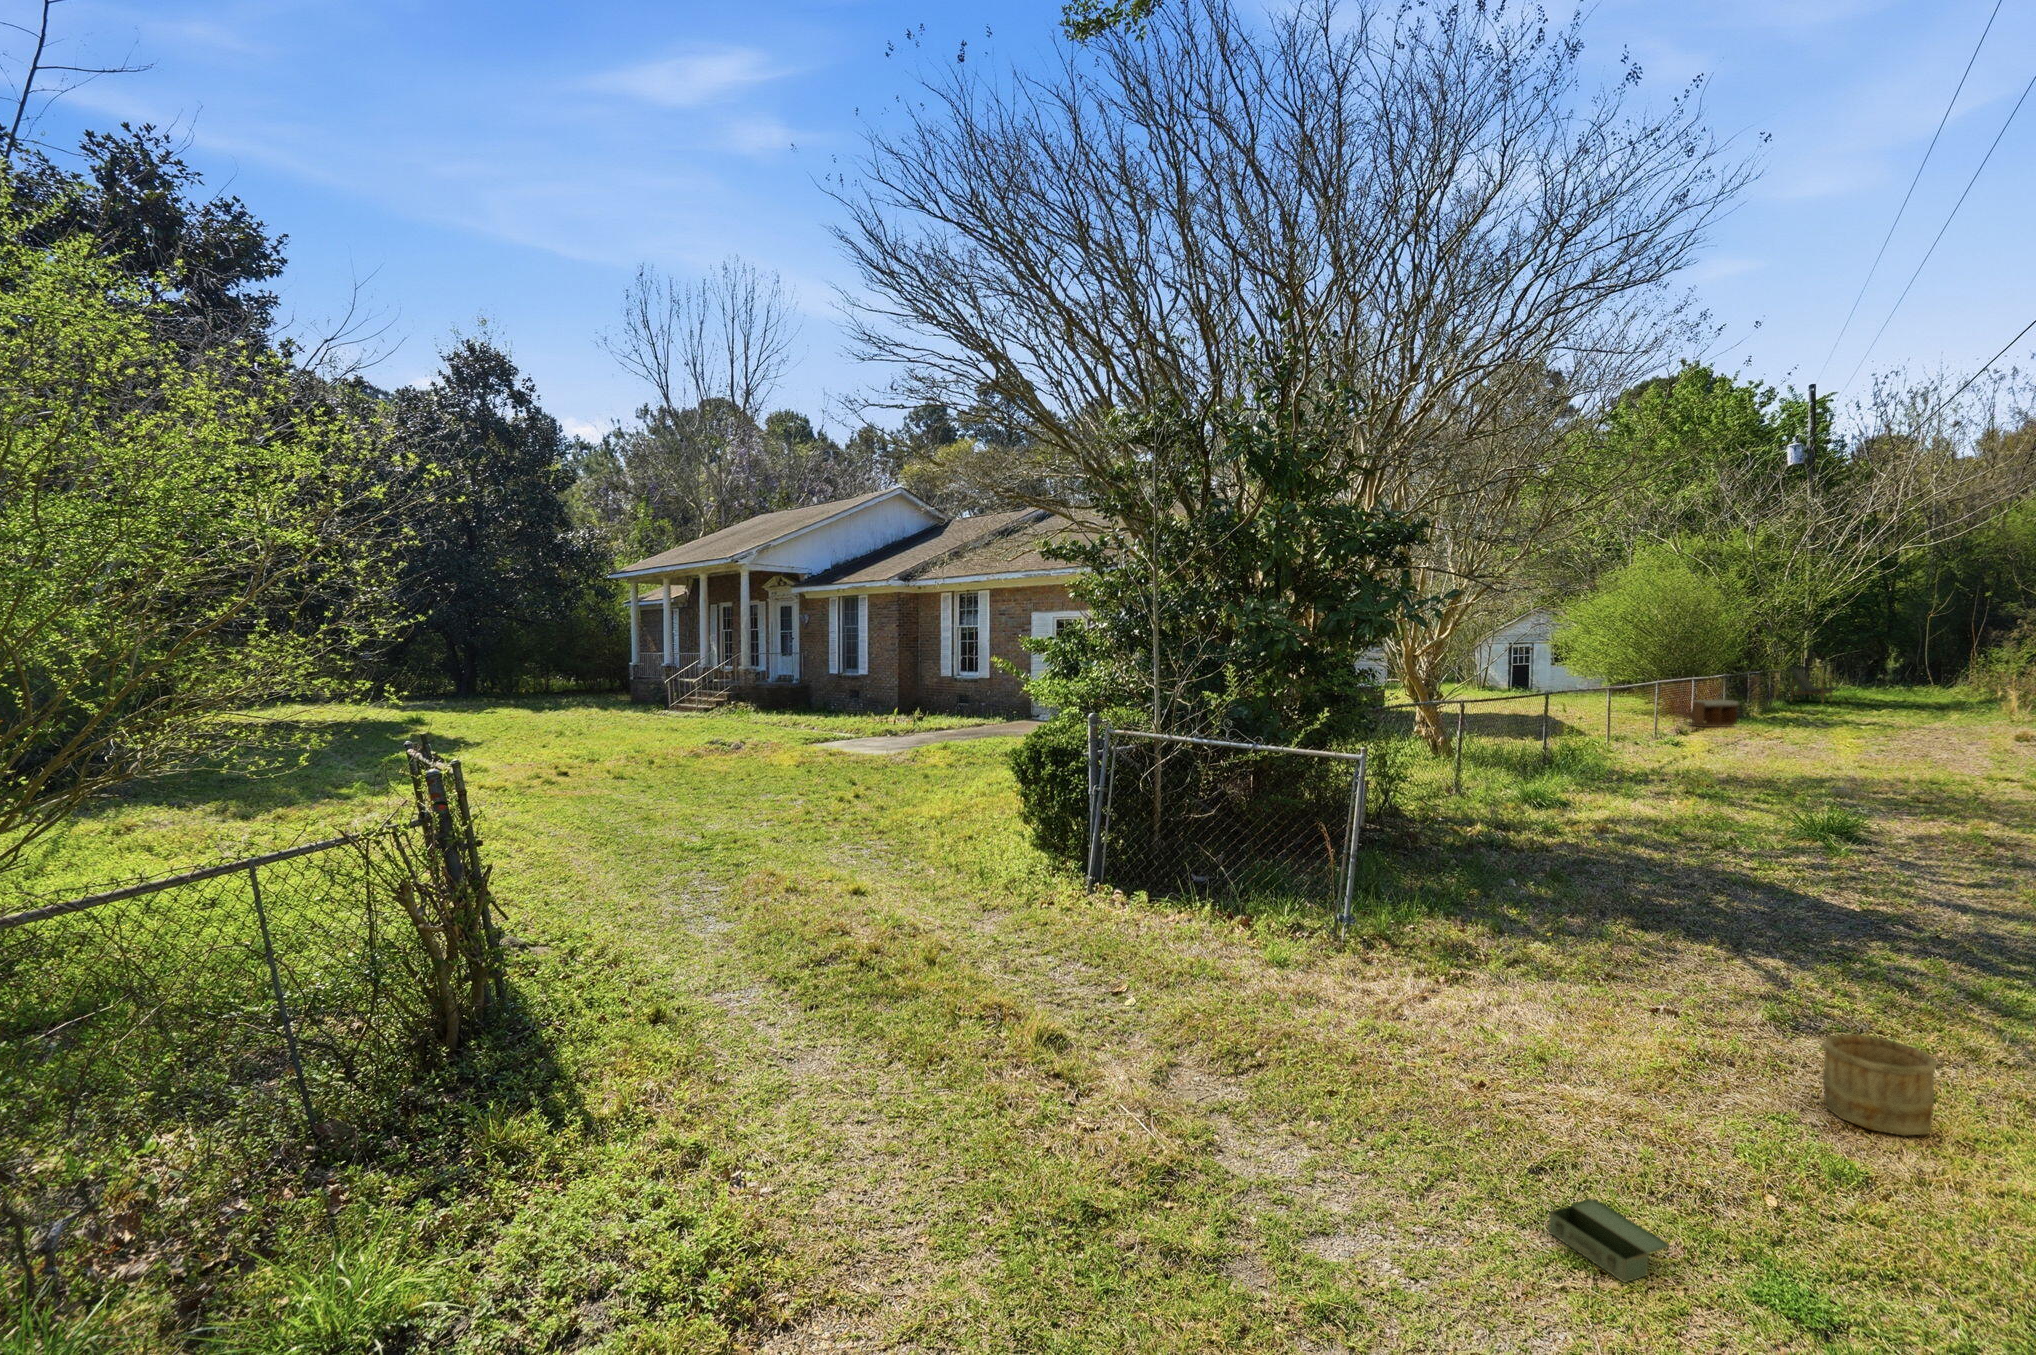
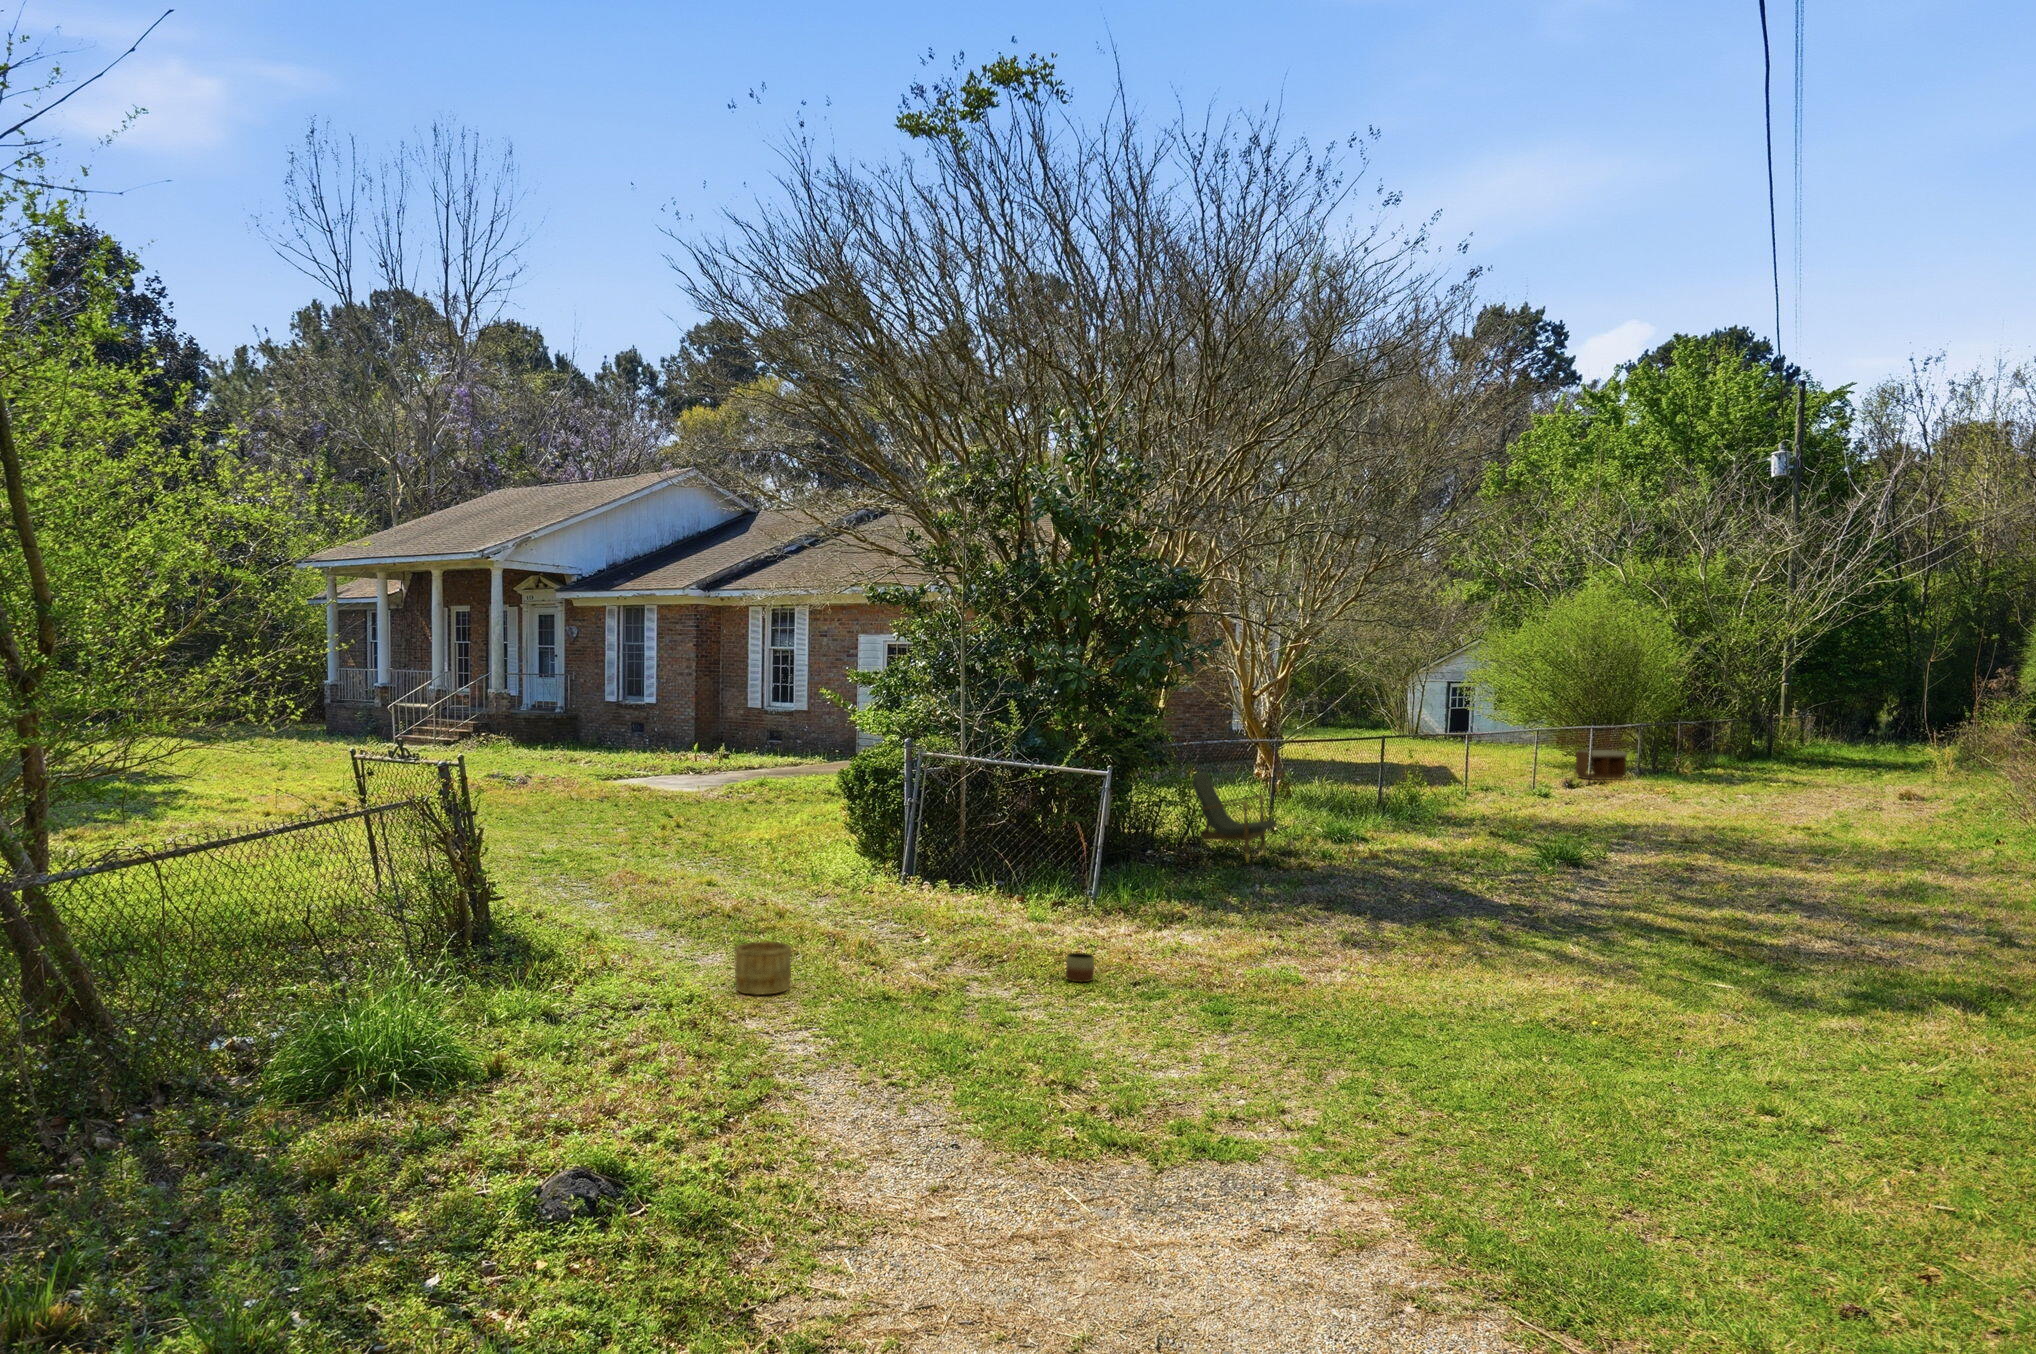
lounge chair: present [1791,668,1838,702] -> present [1193,772,1276,863]
wooden bucket: present [1821,1034,1937,1136] -> present [734,941,792,995]
planter: none [1394,1095,1446,1158] -> present [1066,953,1094,982]
toolbox: present [1549,1199,1669,1282] -> none [1126,984,1177,1009]

